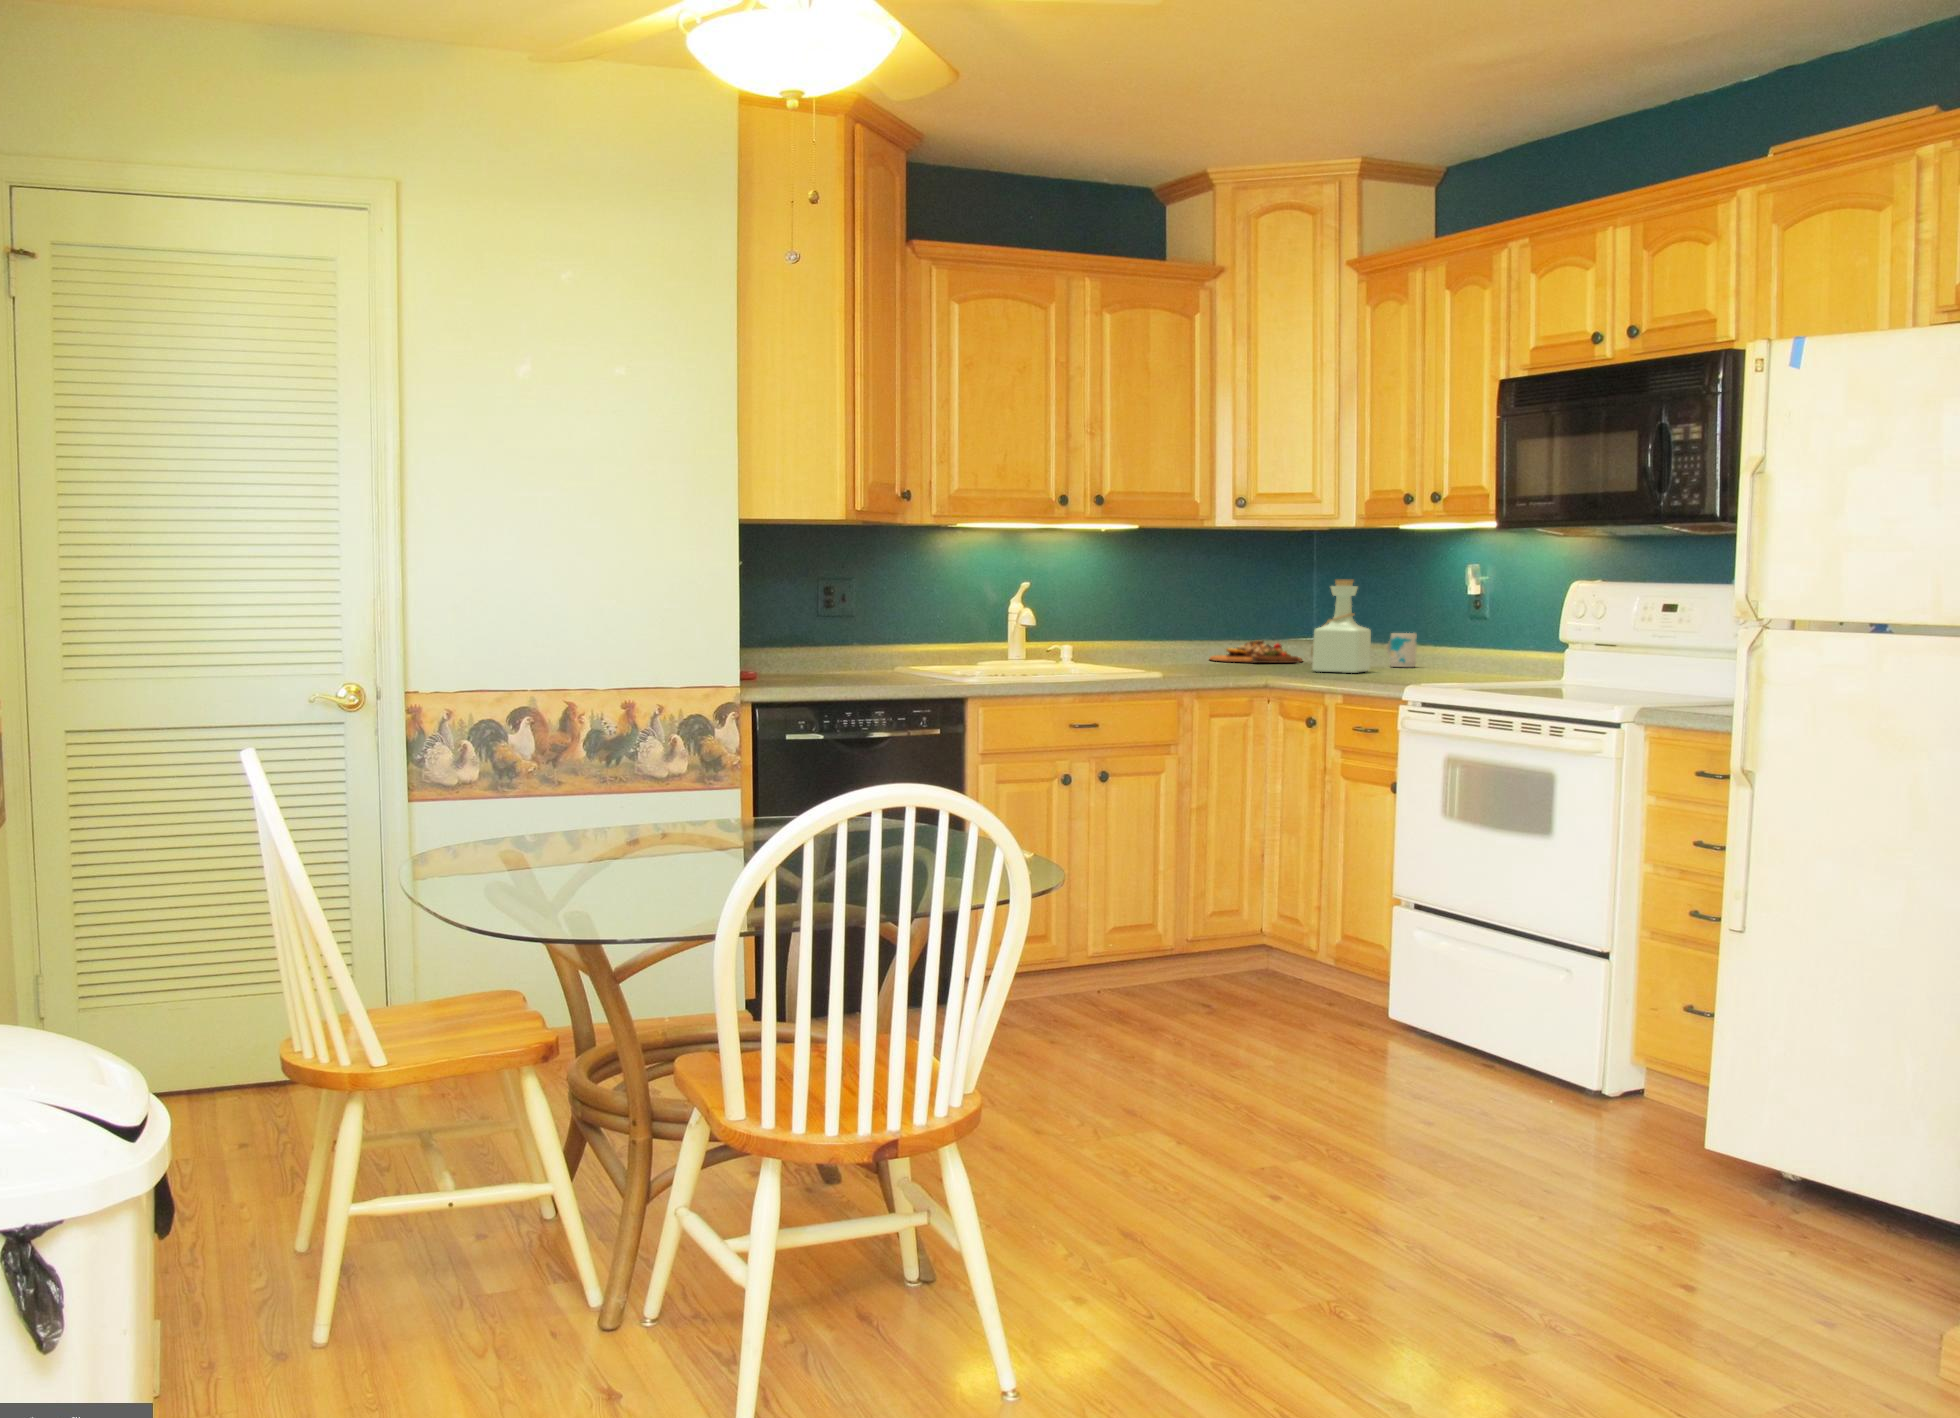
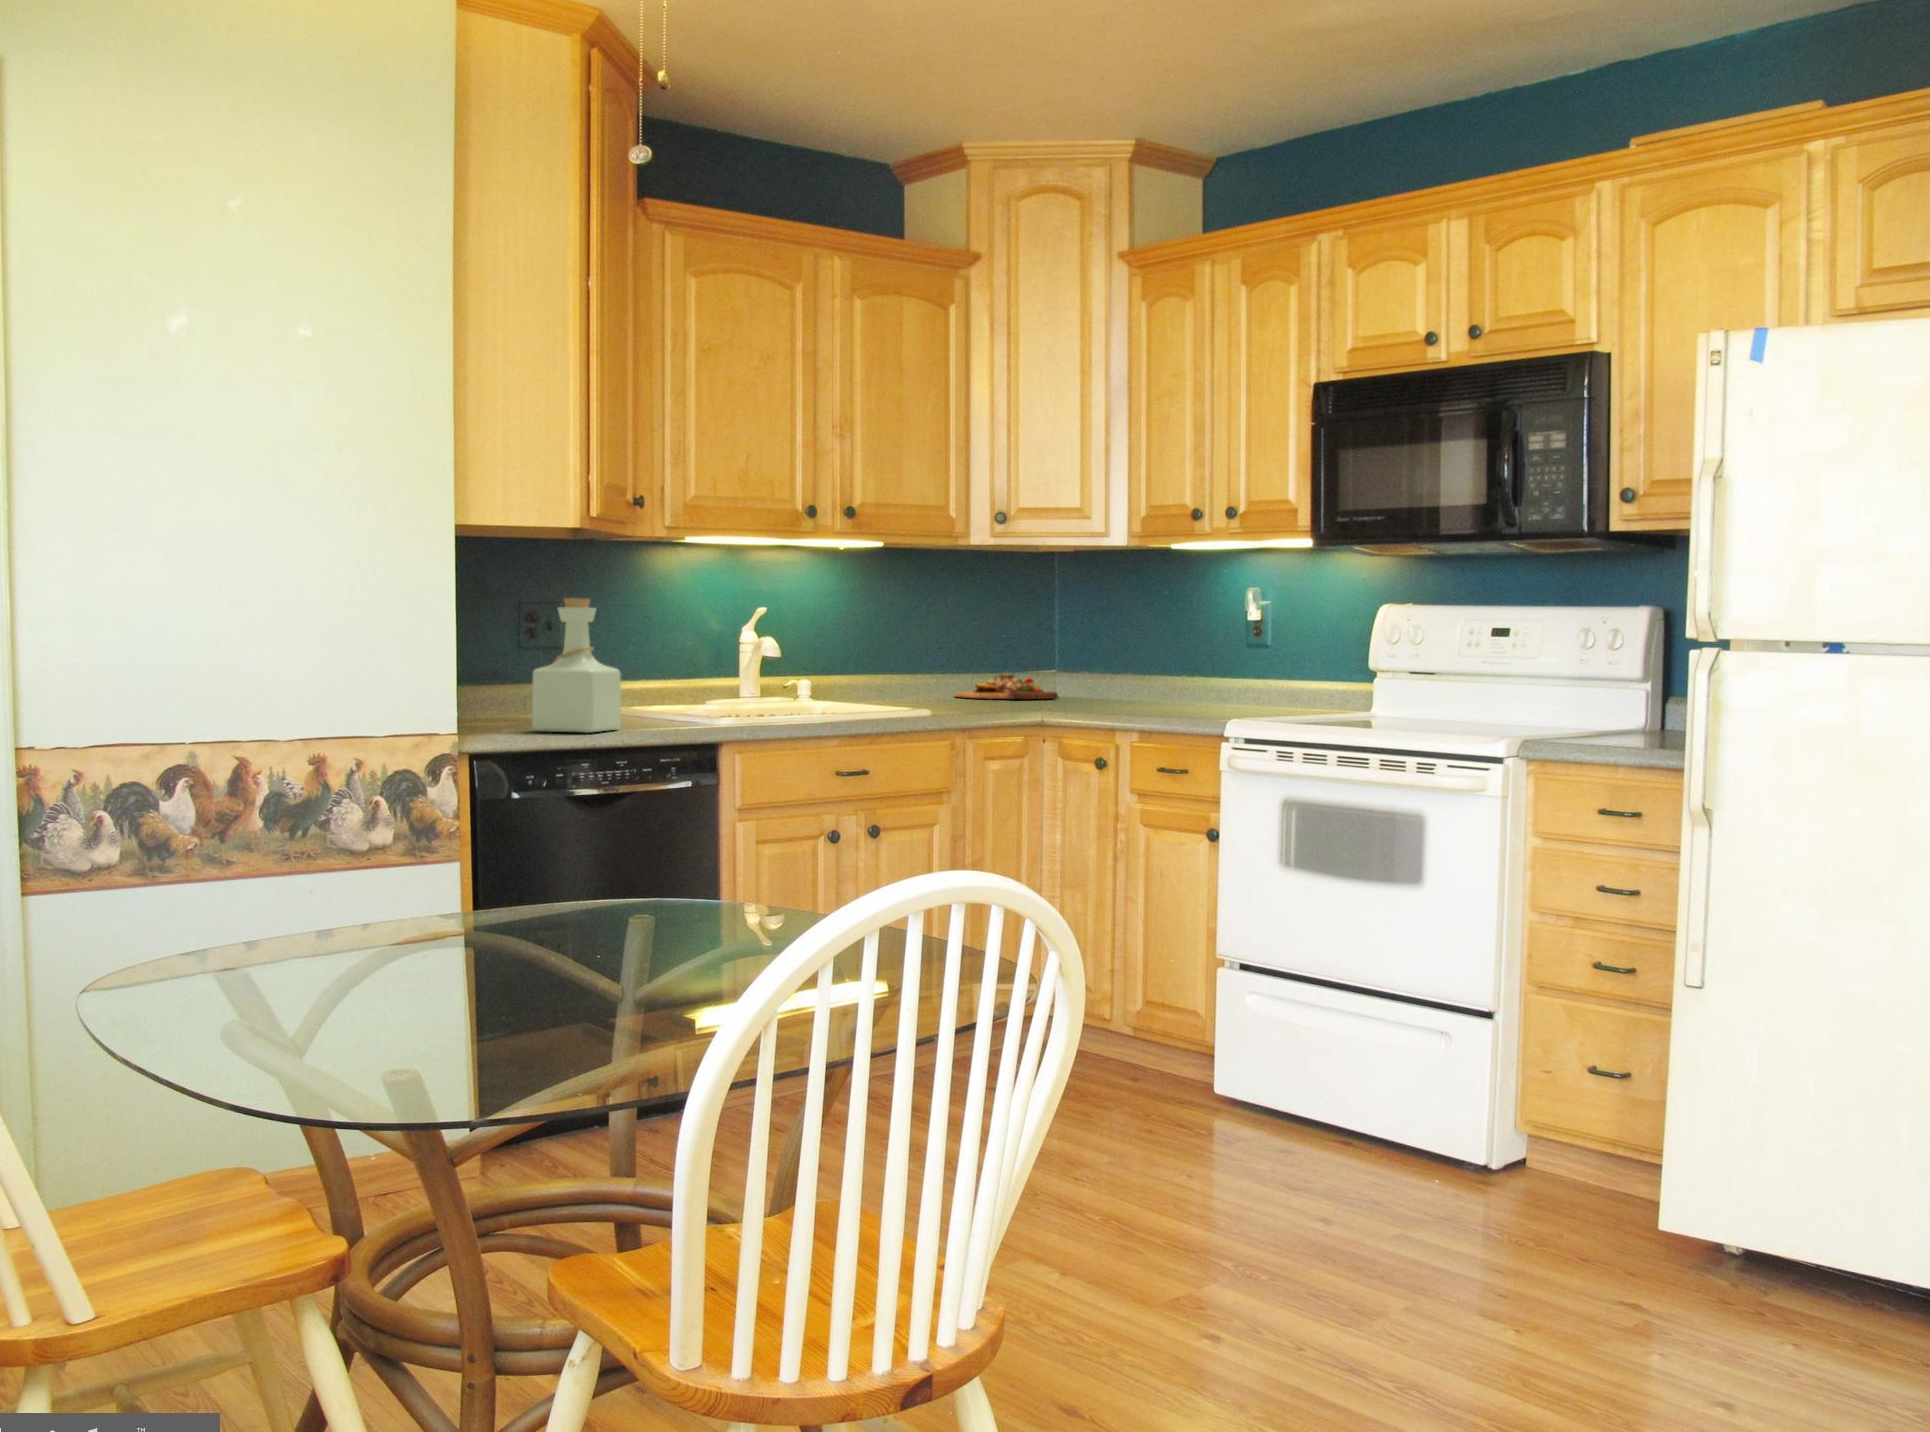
bottle: present [1311,579,1371,673] -> present [532,598,621,733]
mug: present [1387,633,1417,667] -> none [1154,664,1188,702]

